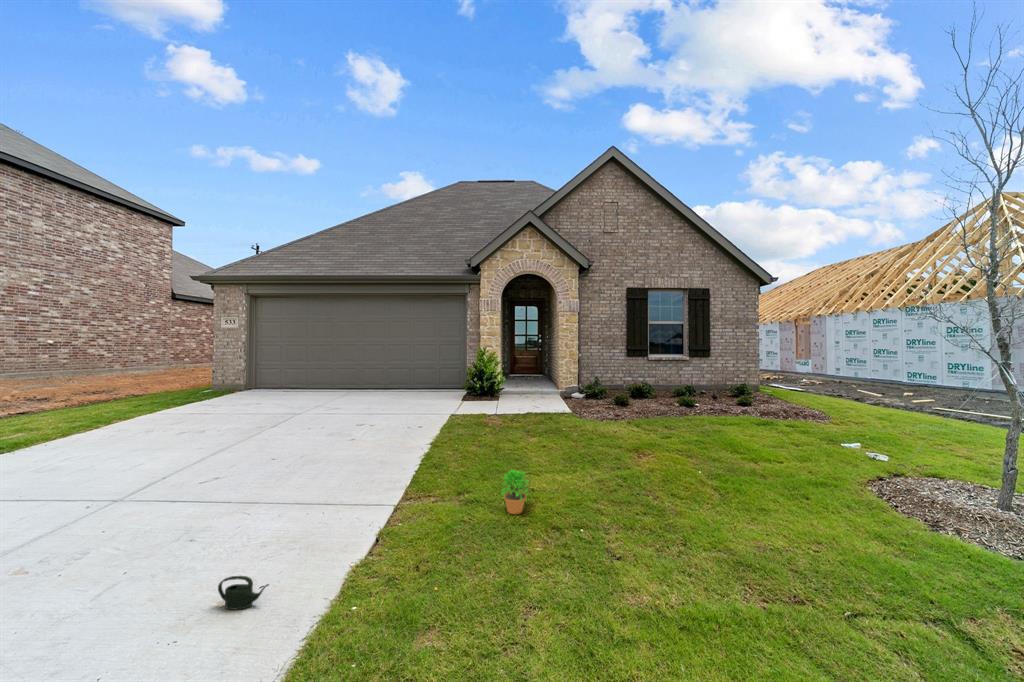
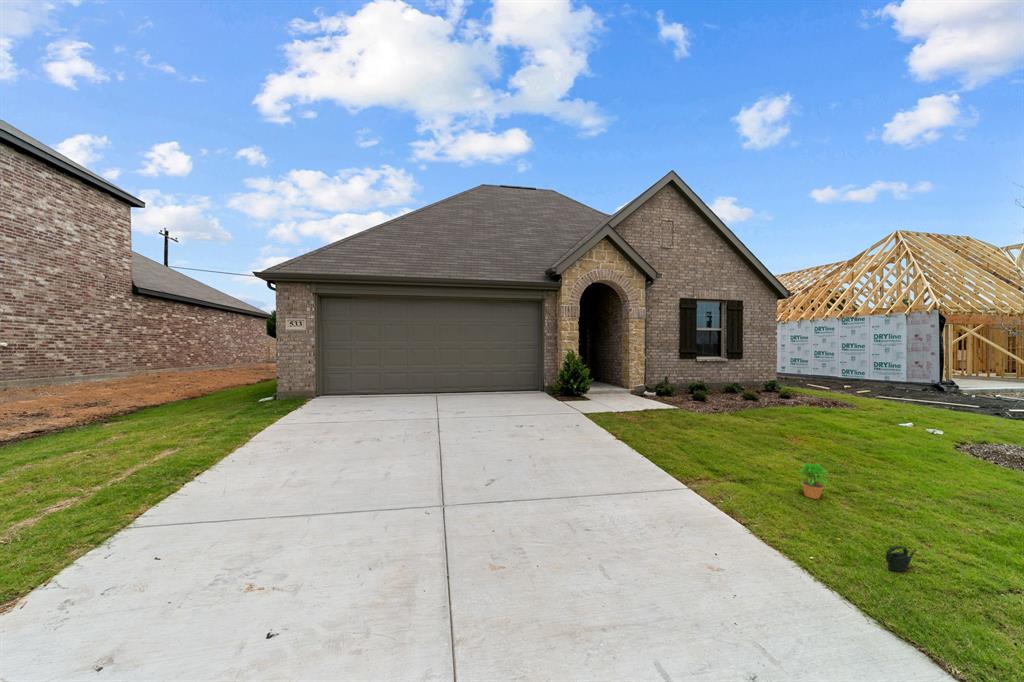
watering can: present [218,576,269,609] -> present [886,546,916,571]

